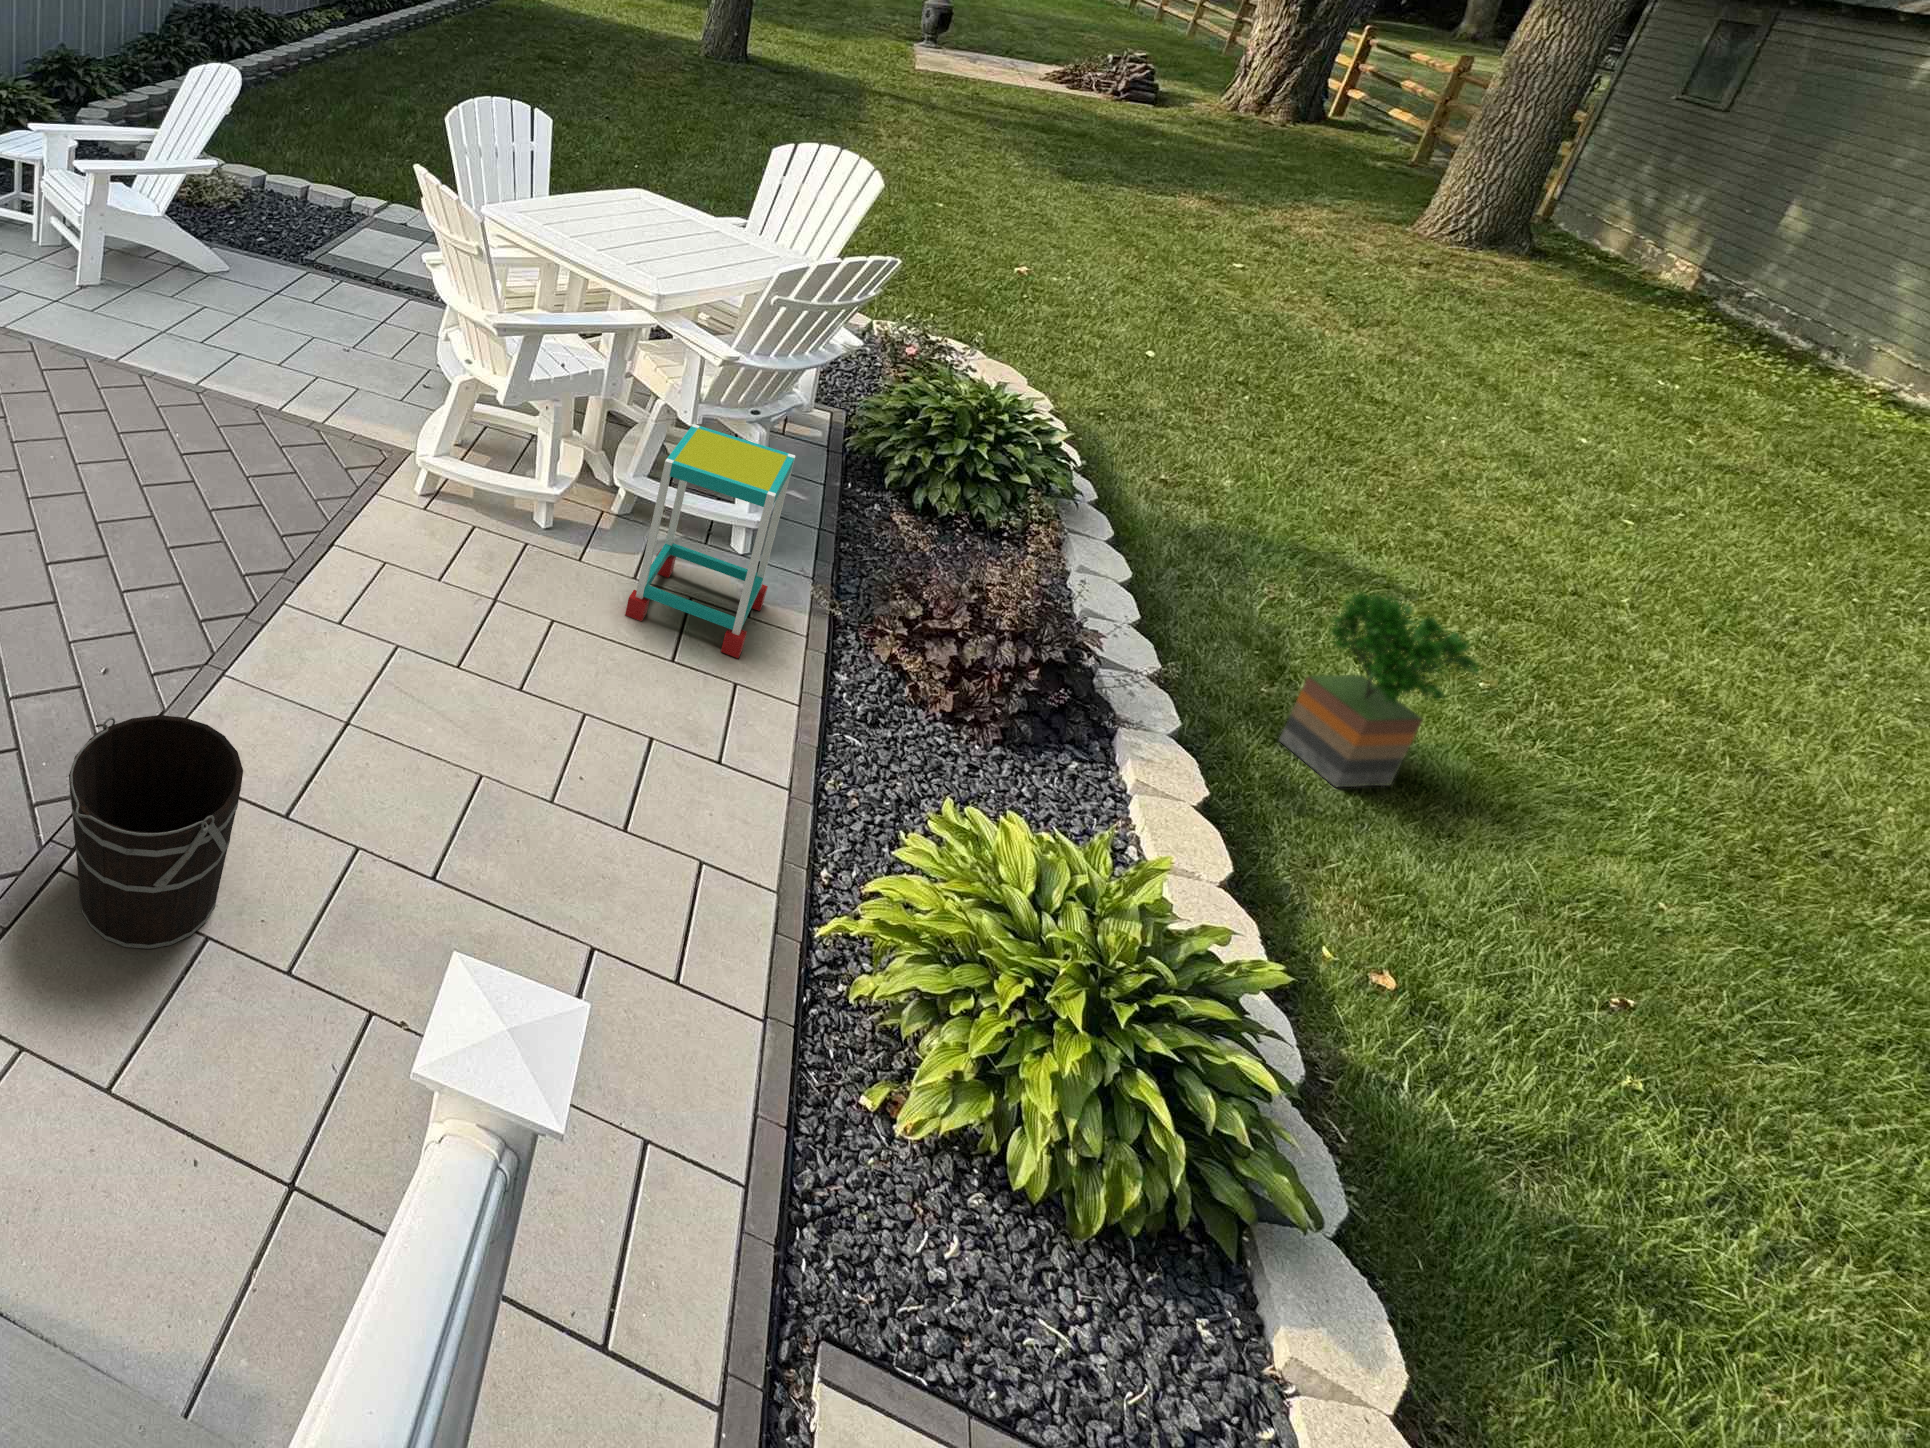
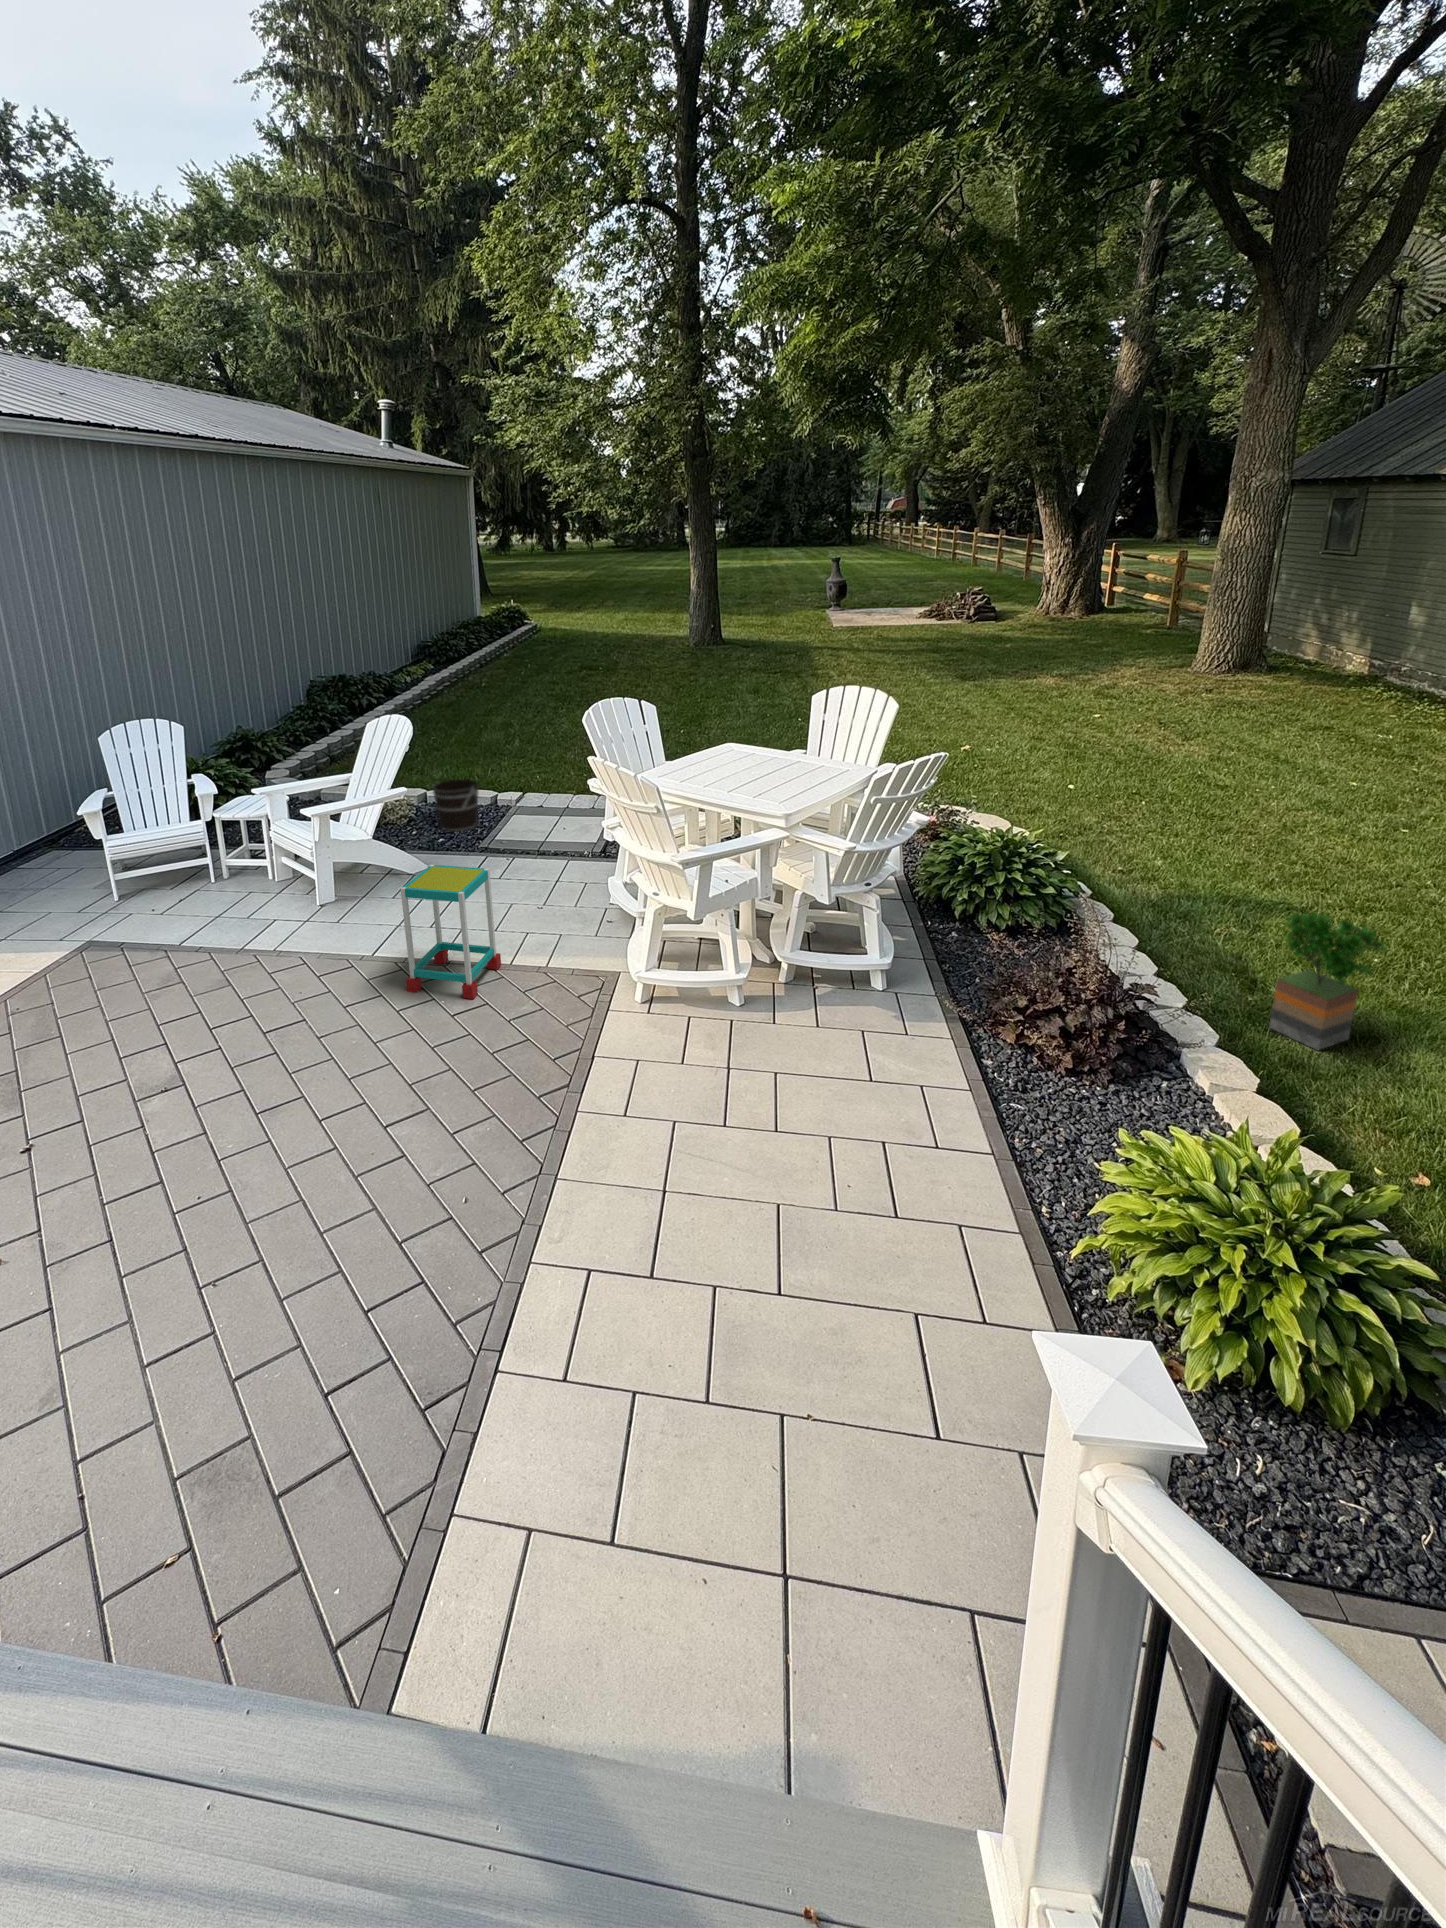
side table: present [625,424,796,658] -> present [401,865,501,999]
bucket: present [69,715,243,949] -> present [432,779,478,831]

